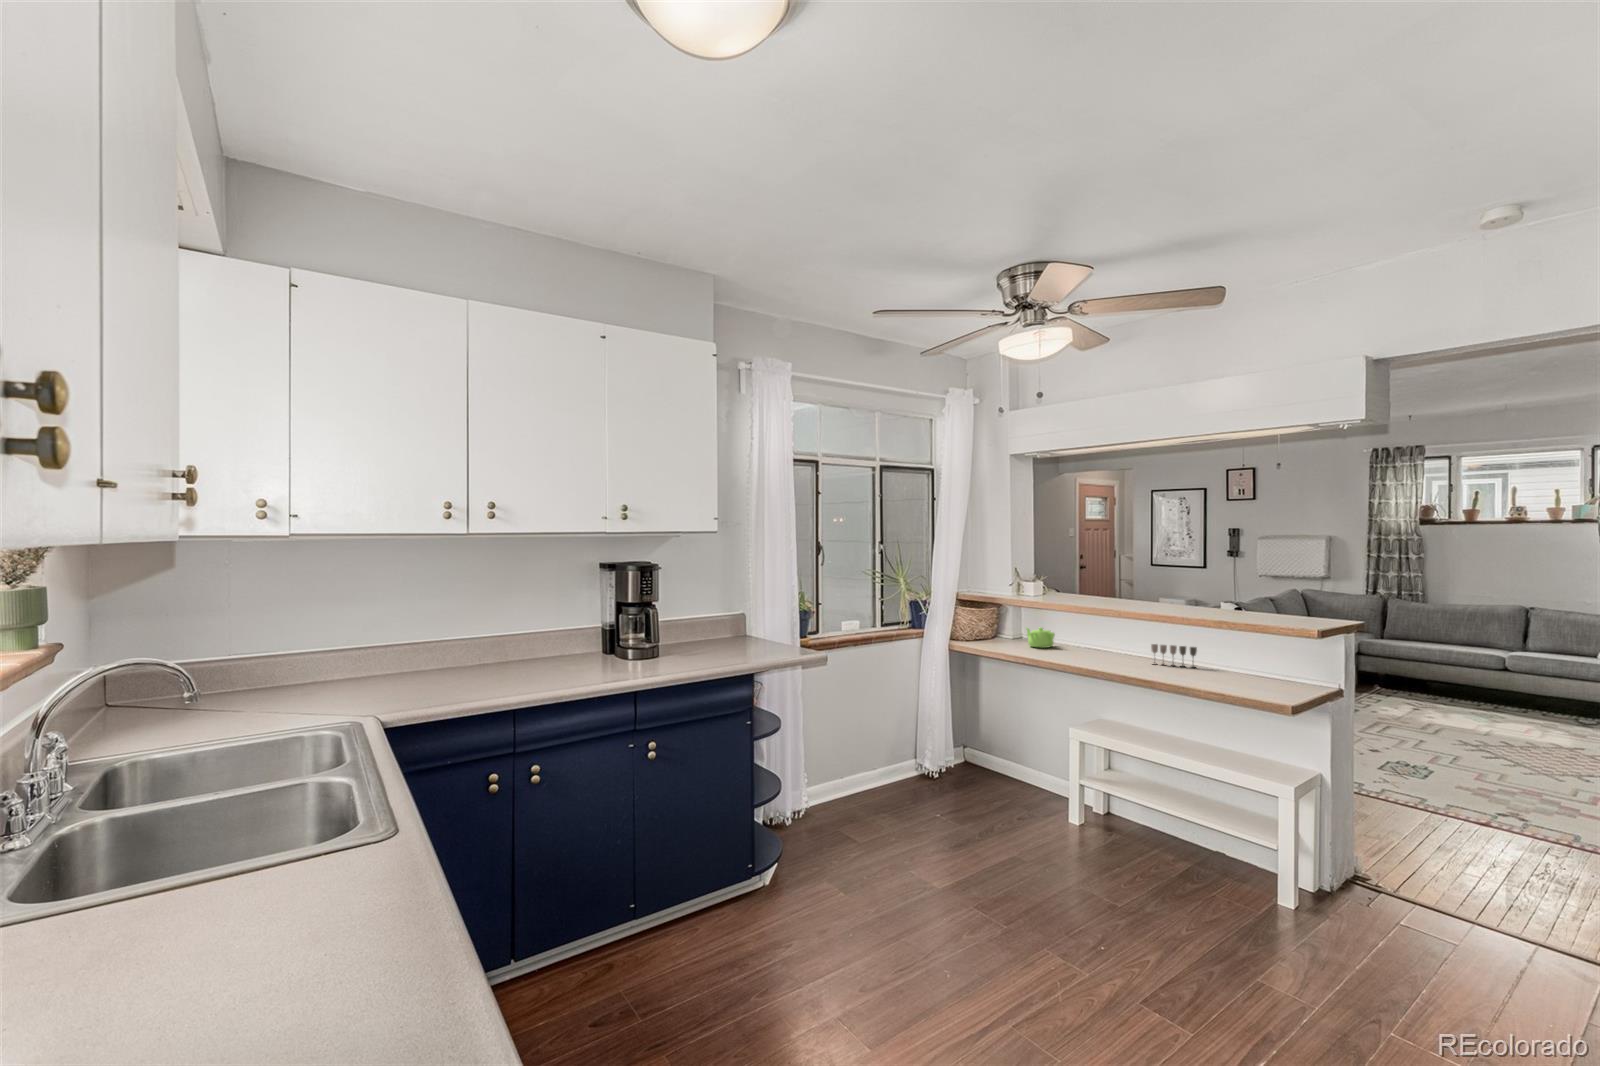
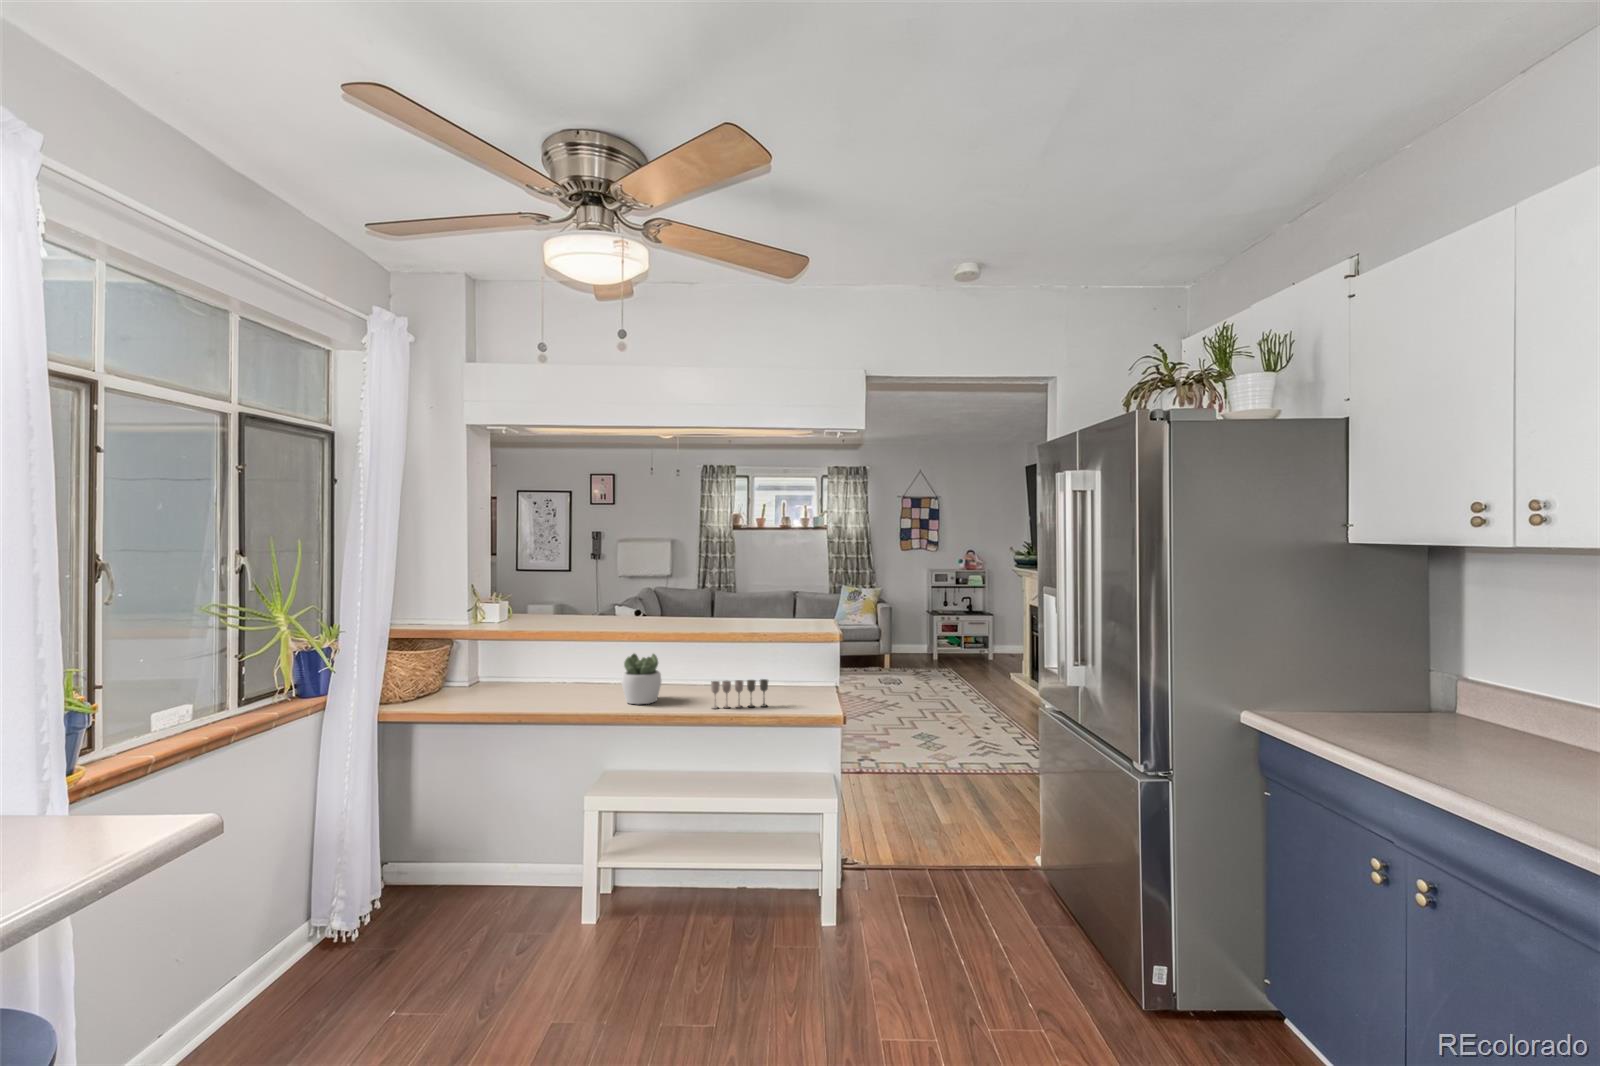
succulent plant: none [1095,621,1126,657] -> present [621,654,661,704]
teapot: present [1027,628,1055,648] -> none [502,671,553,702]

